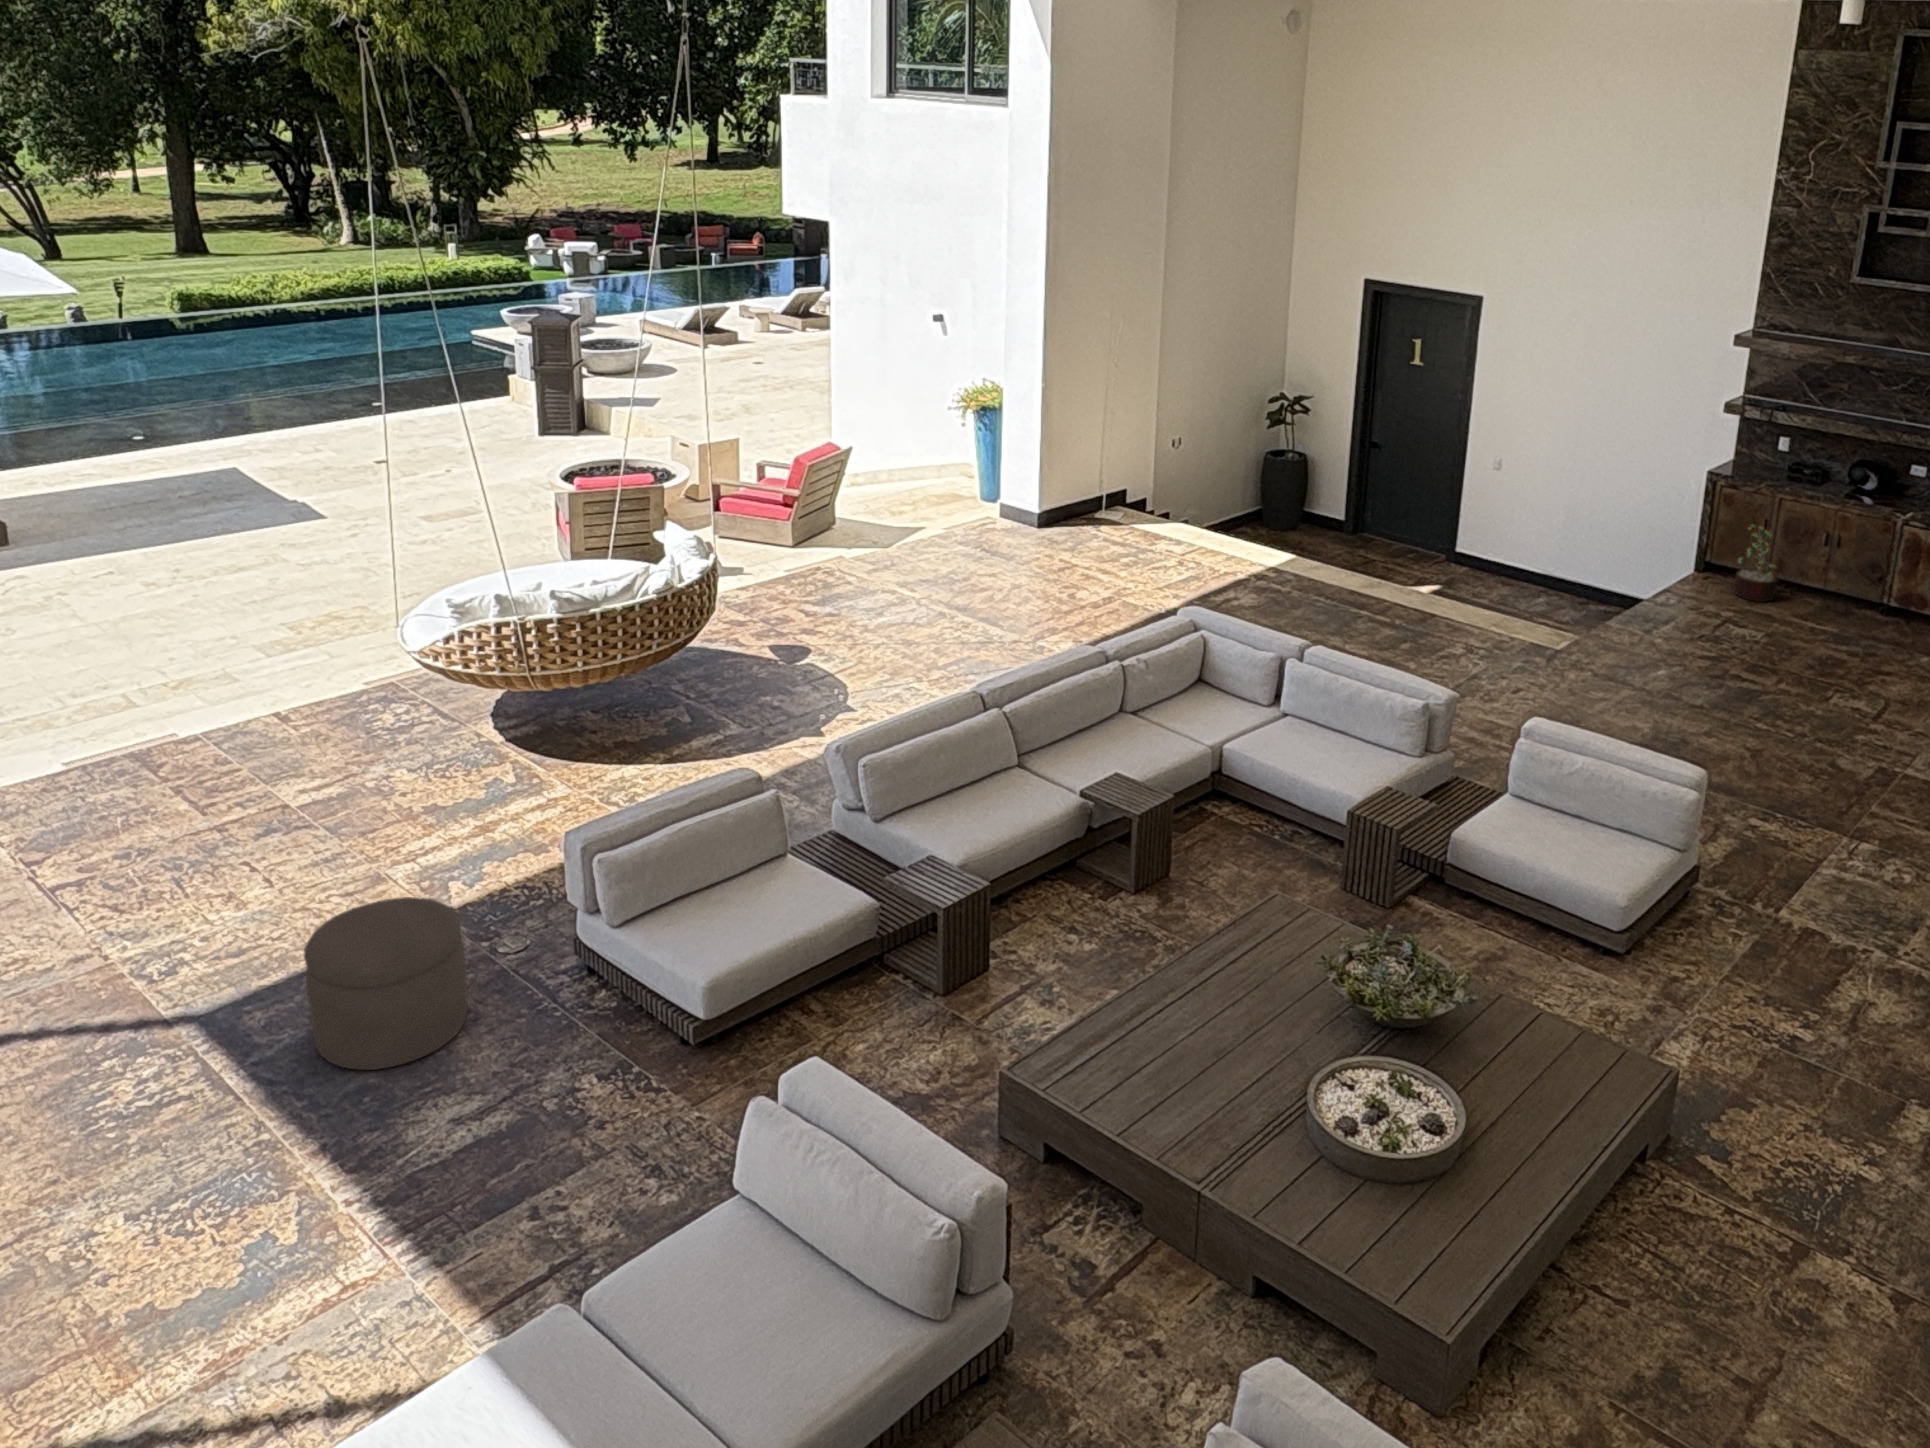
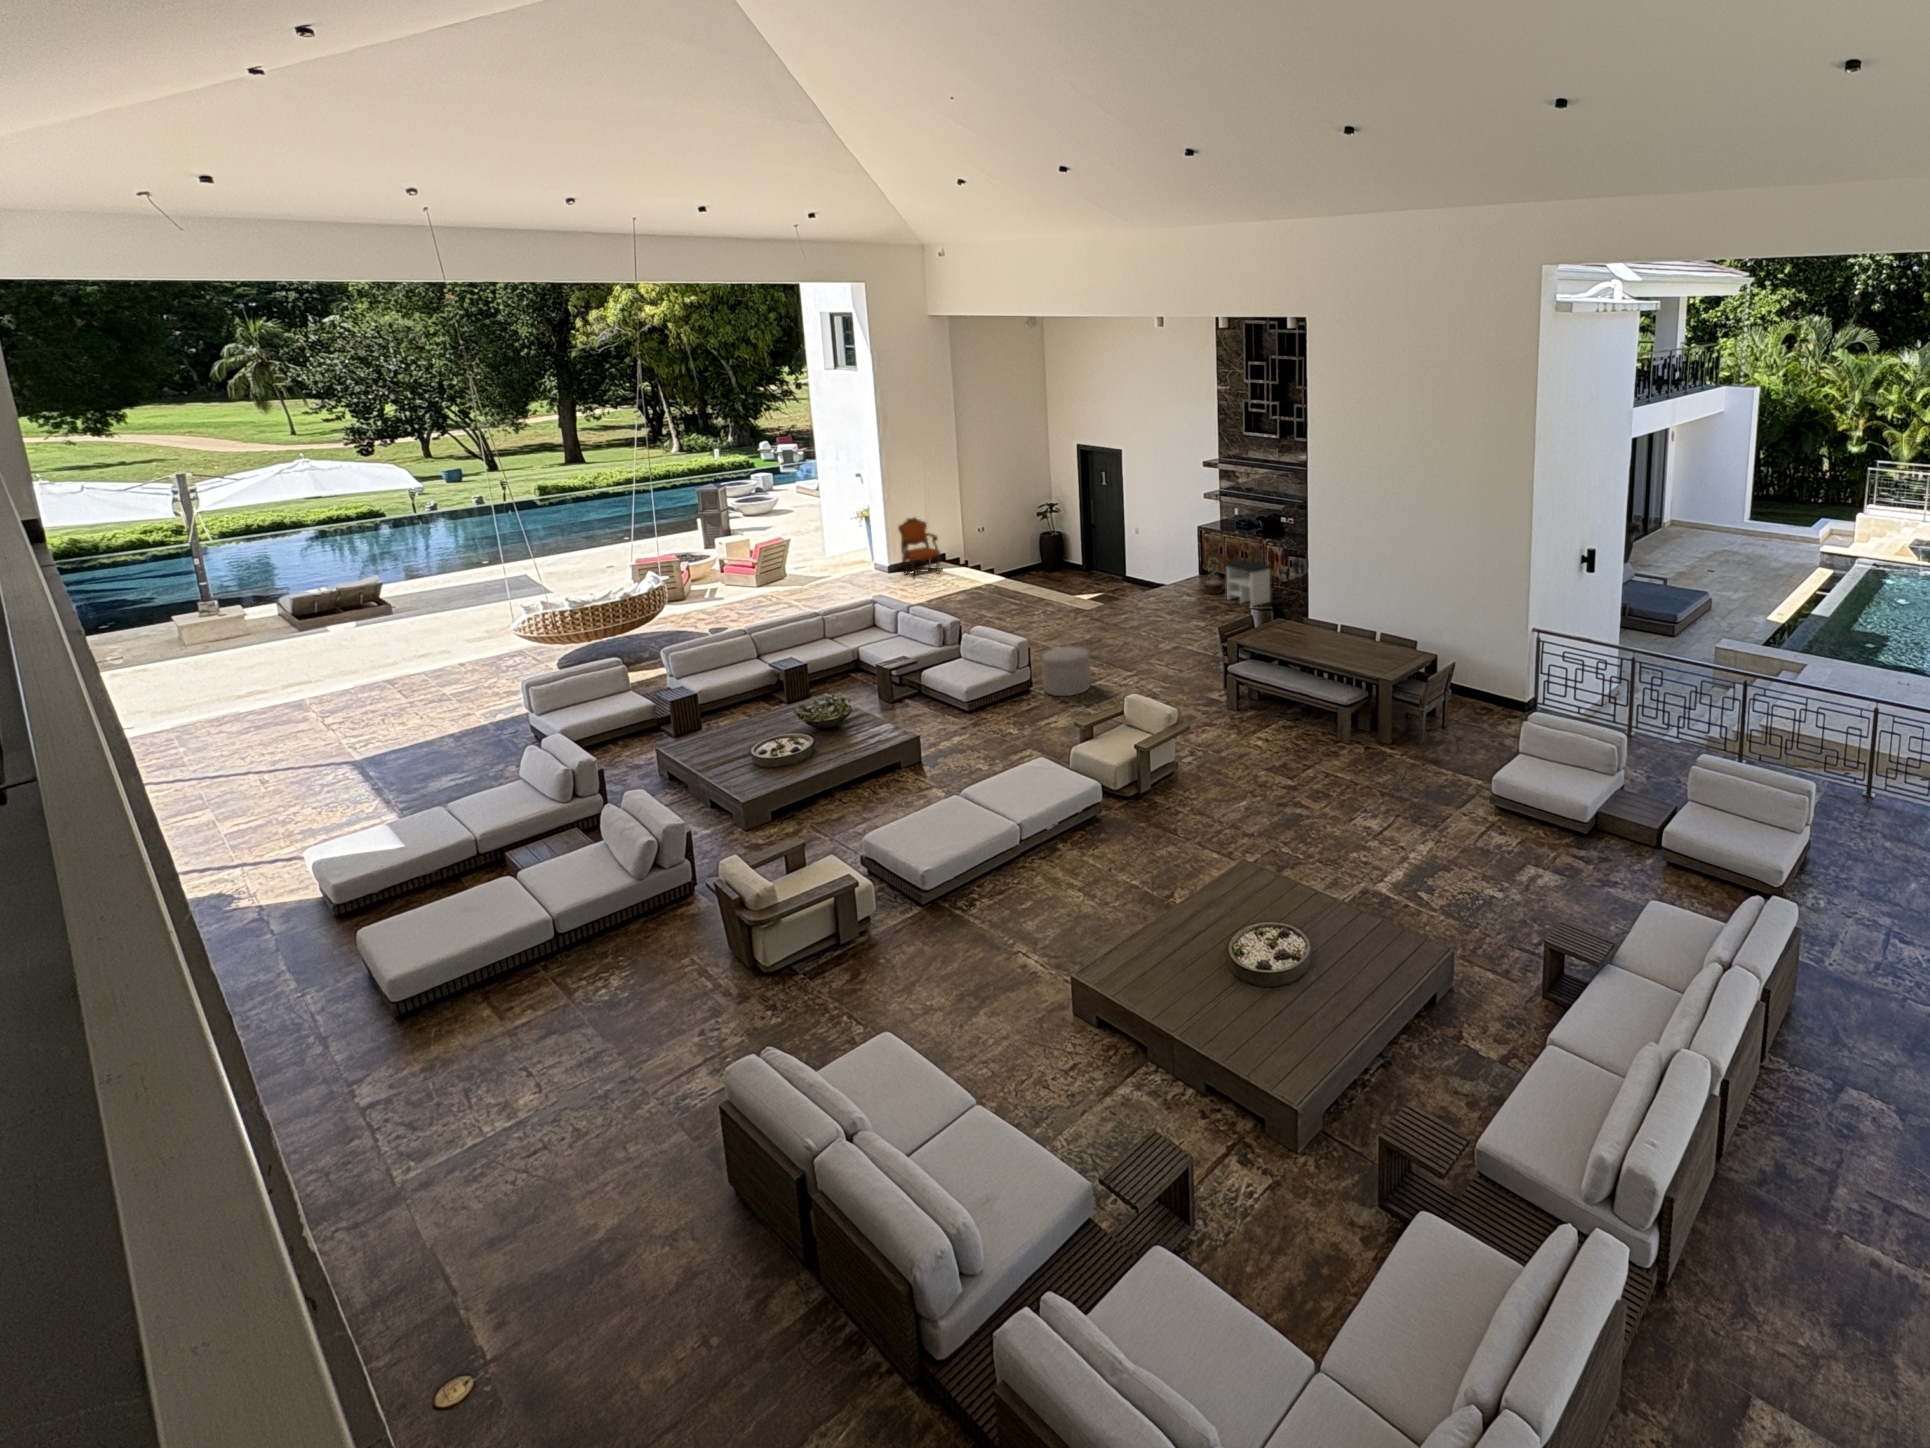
armchair: none [1068,411,1147,536] -> present [898,518,941,574]
side table: none [1808,535,1921,637] -> present [1226,559,1271,606]
ottoman: present [304,897,468,1070] -> present [1042,646,1091,696]

